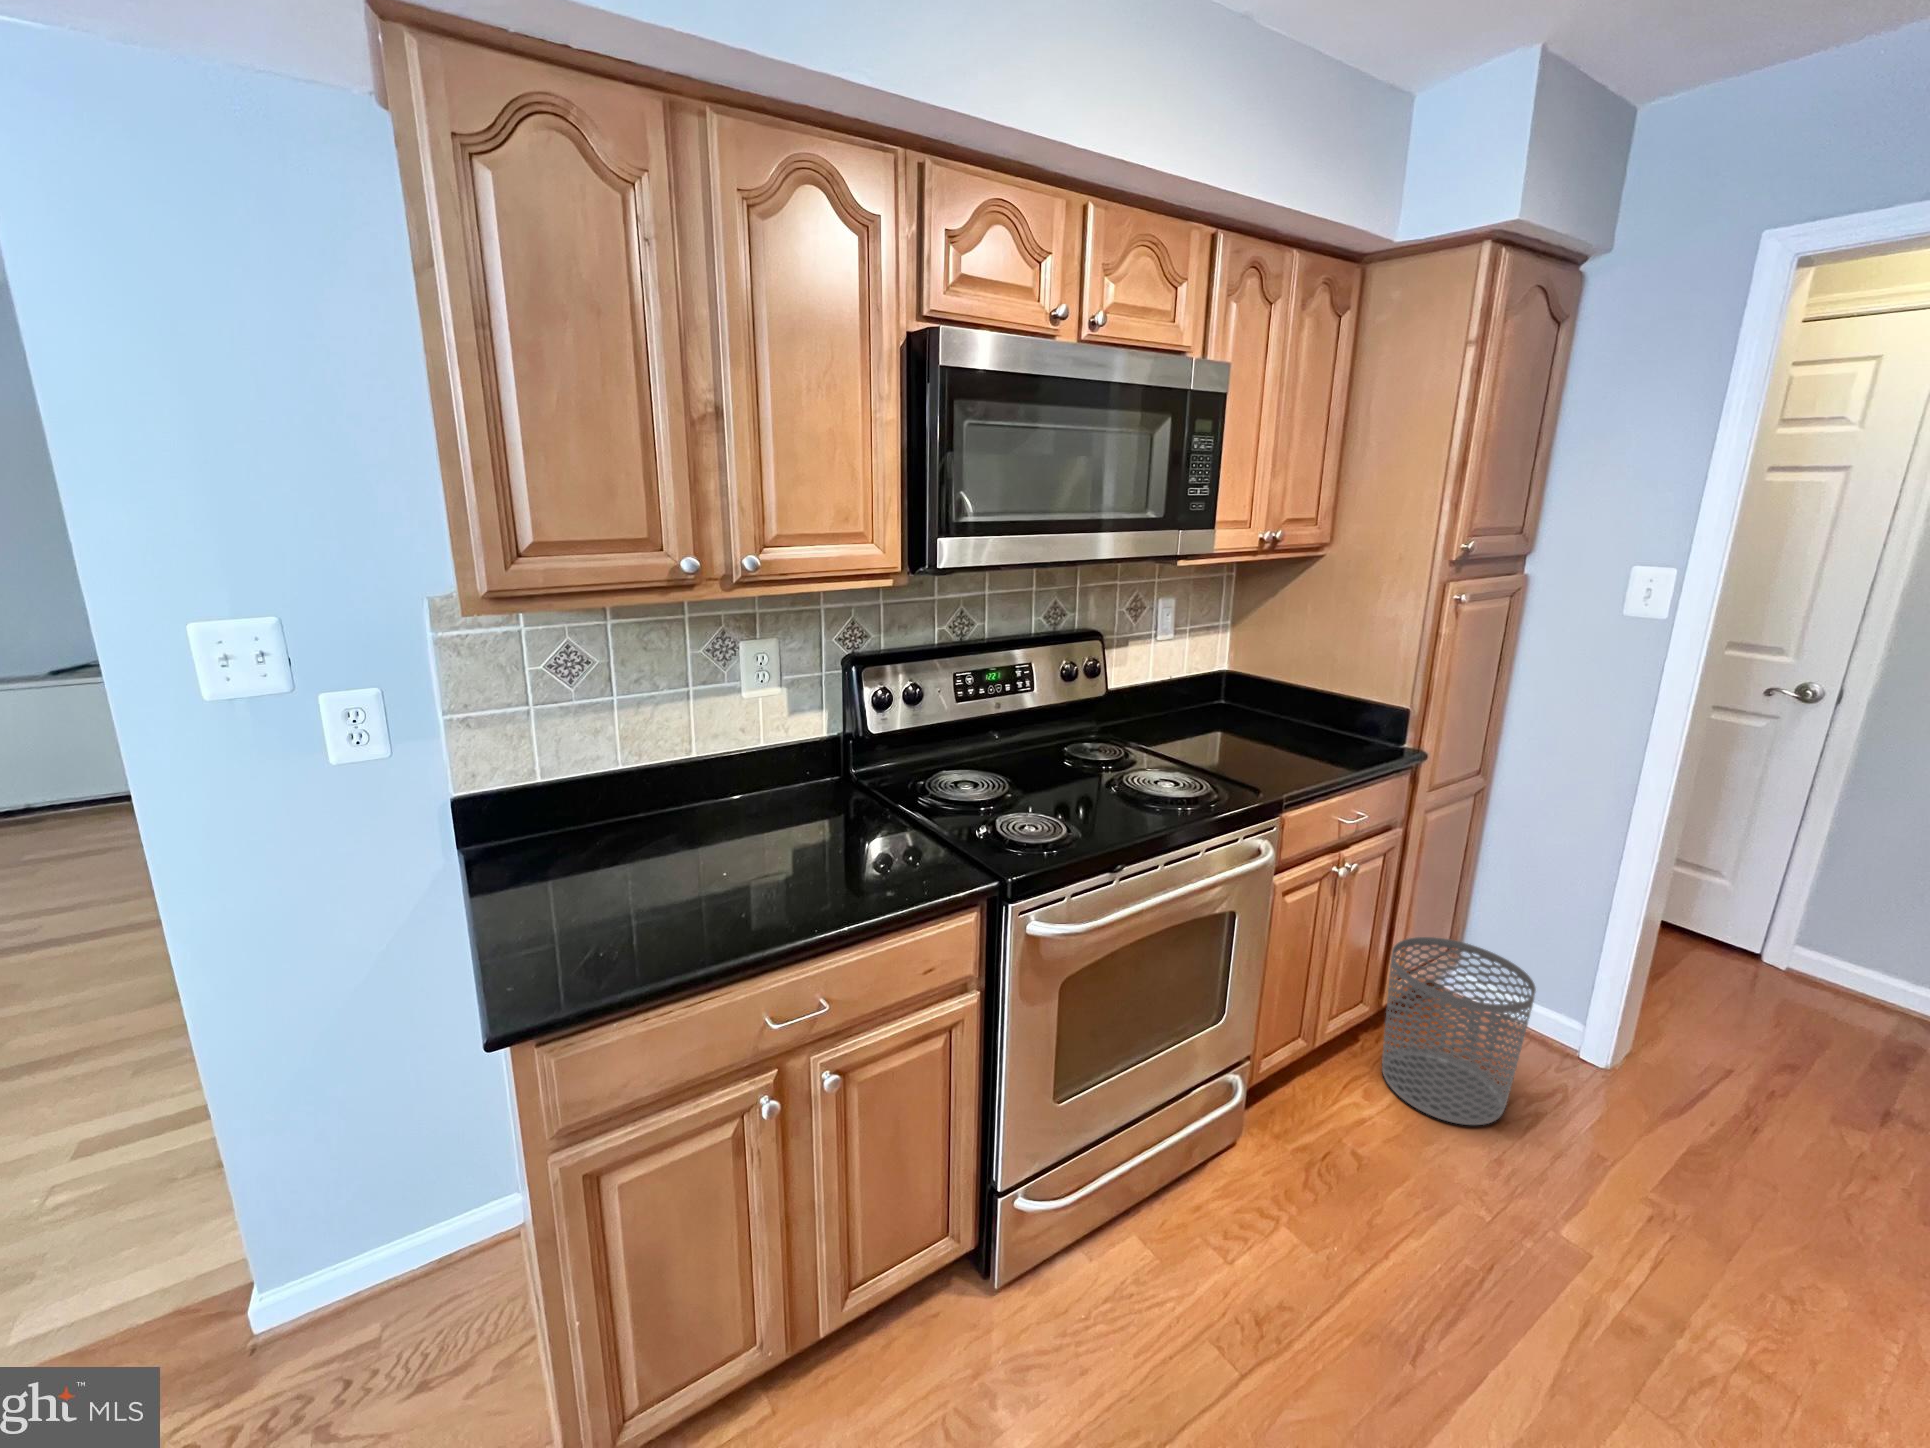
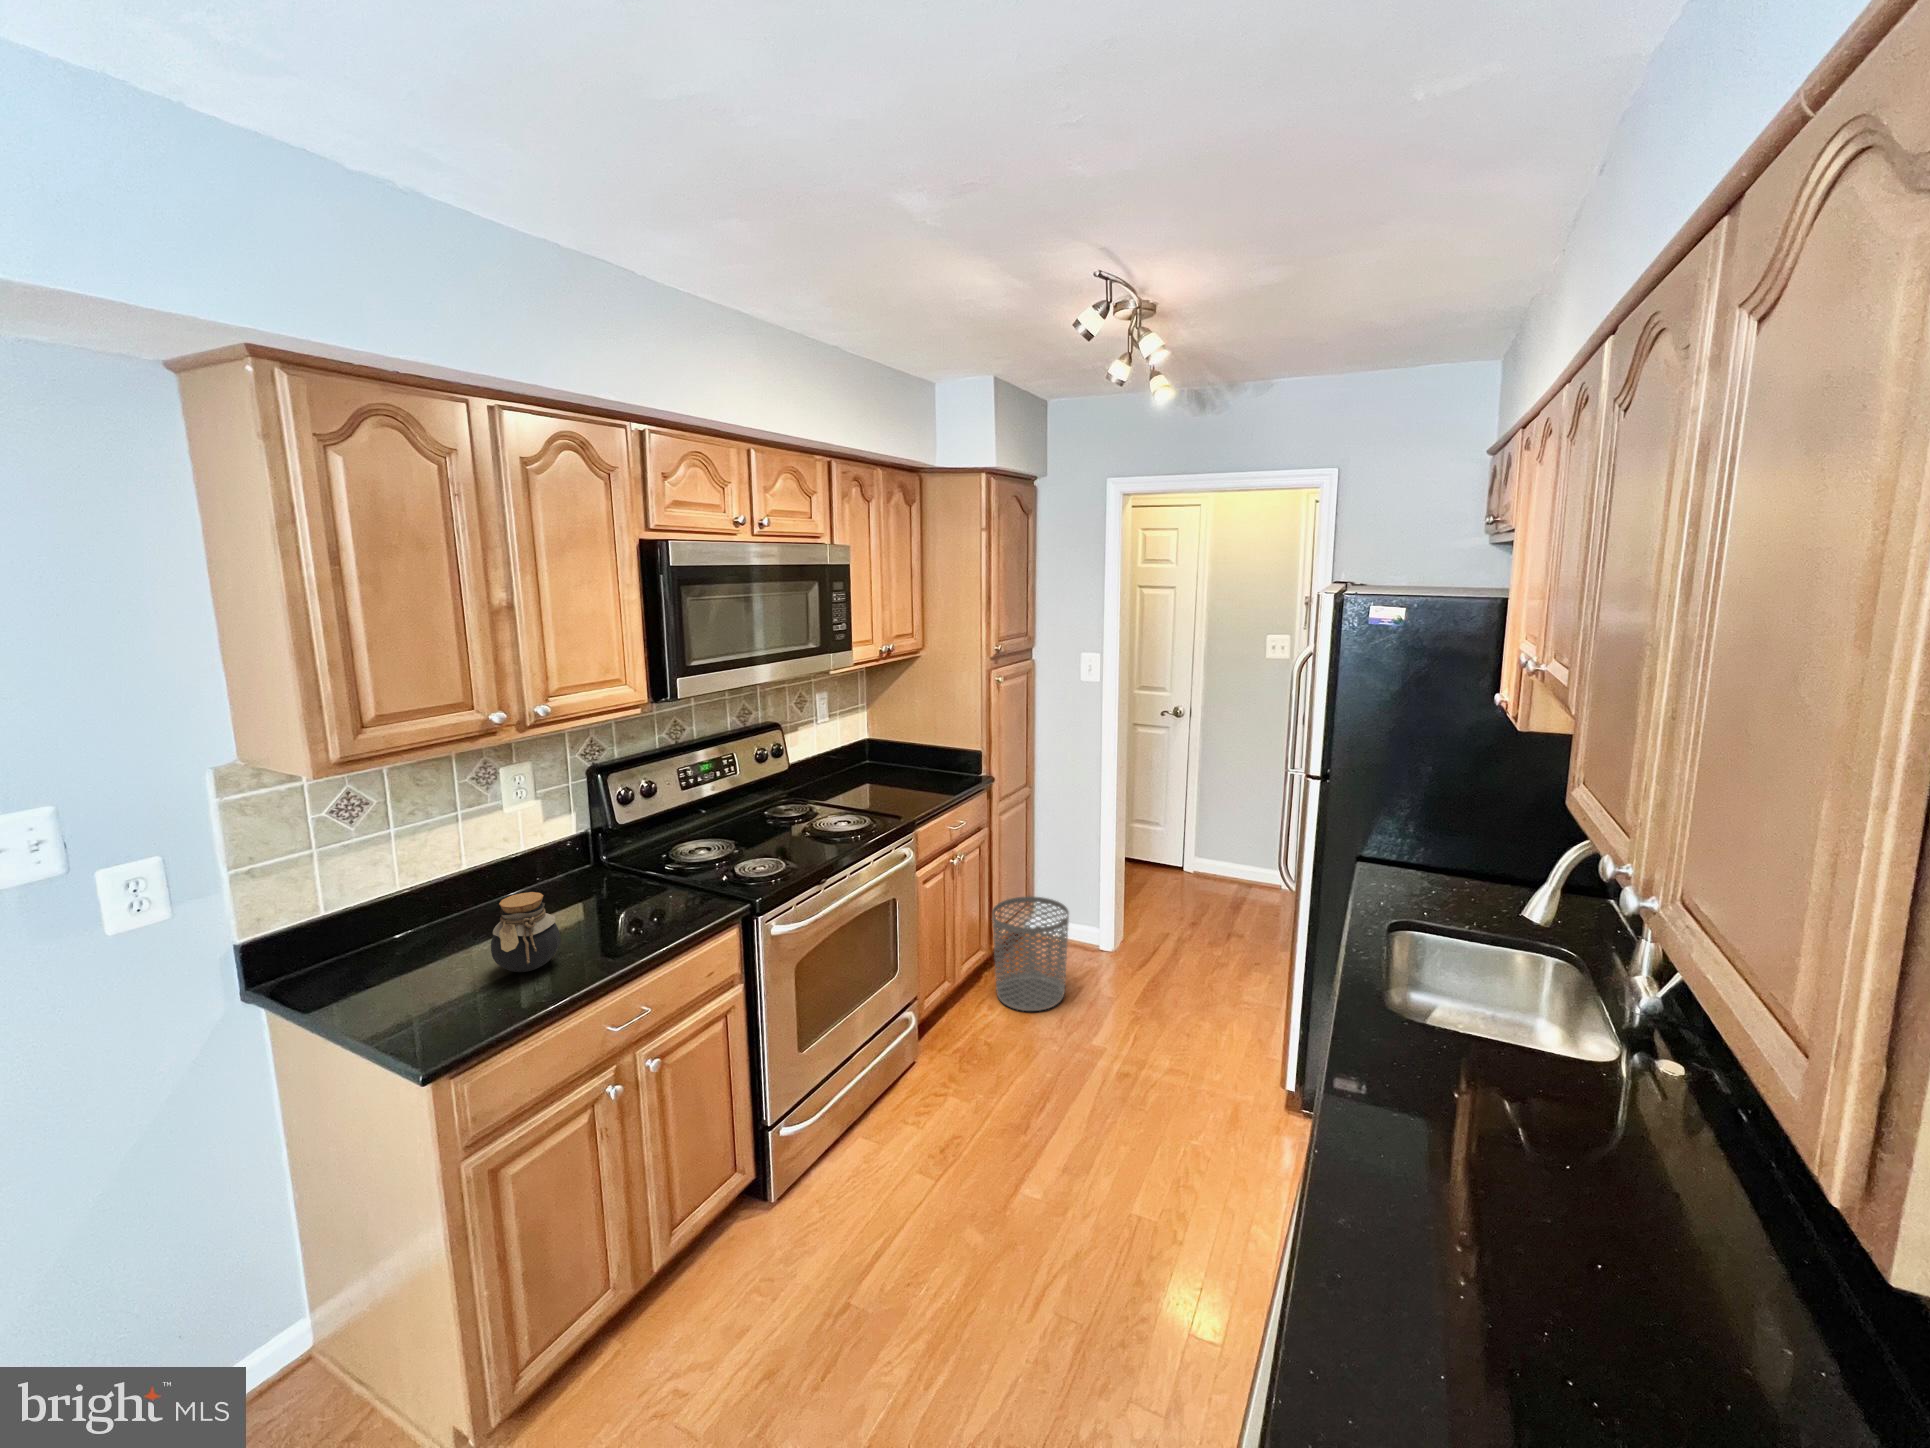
jar: none [652,803,737,909] -> present [491,892,561,972]

